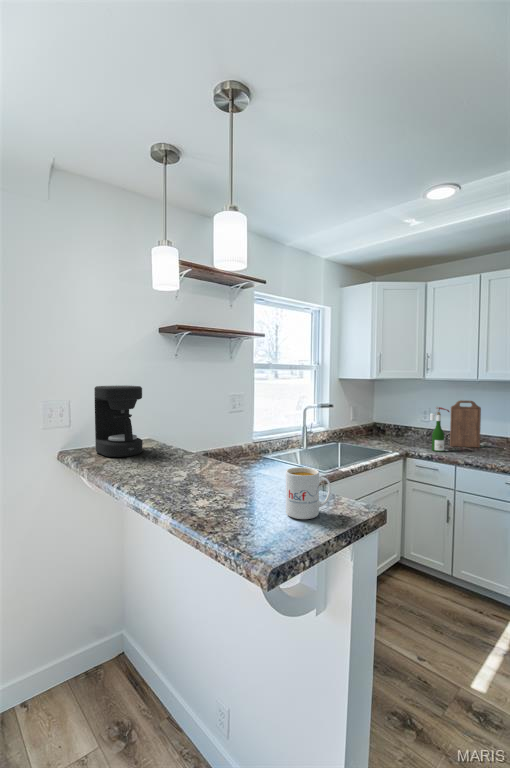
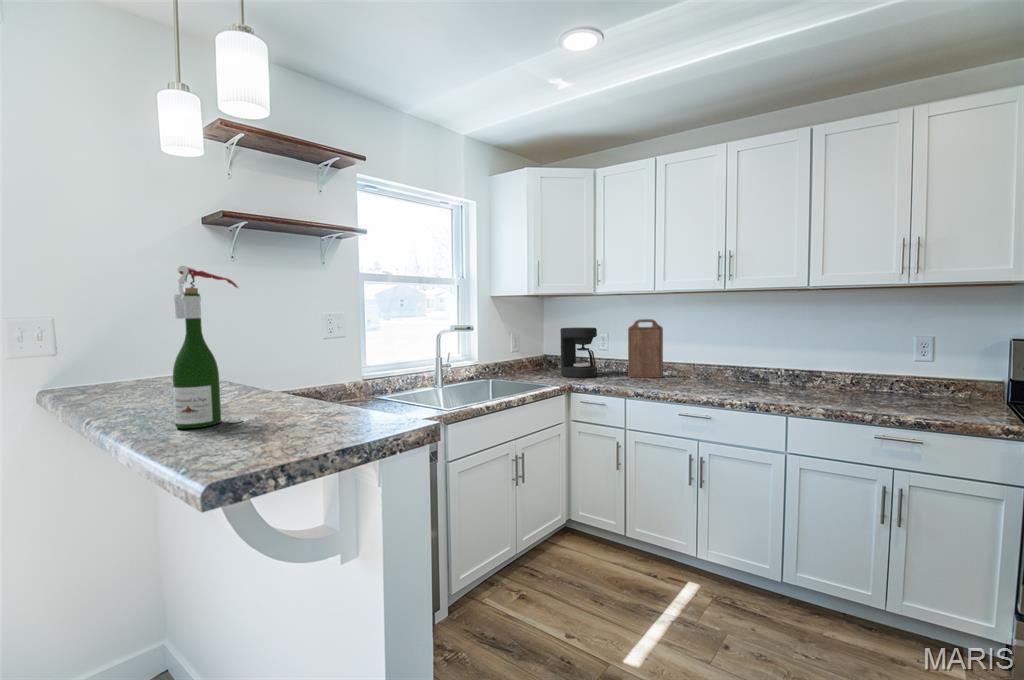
coffee maker: present [94,385,143,457] -> present [560,327,597,378]
wine bottle: present [430,406,449,452] -> present [173,266,243,428]
mug: present [286,467,331,519] -> none [286,369,356,436]

